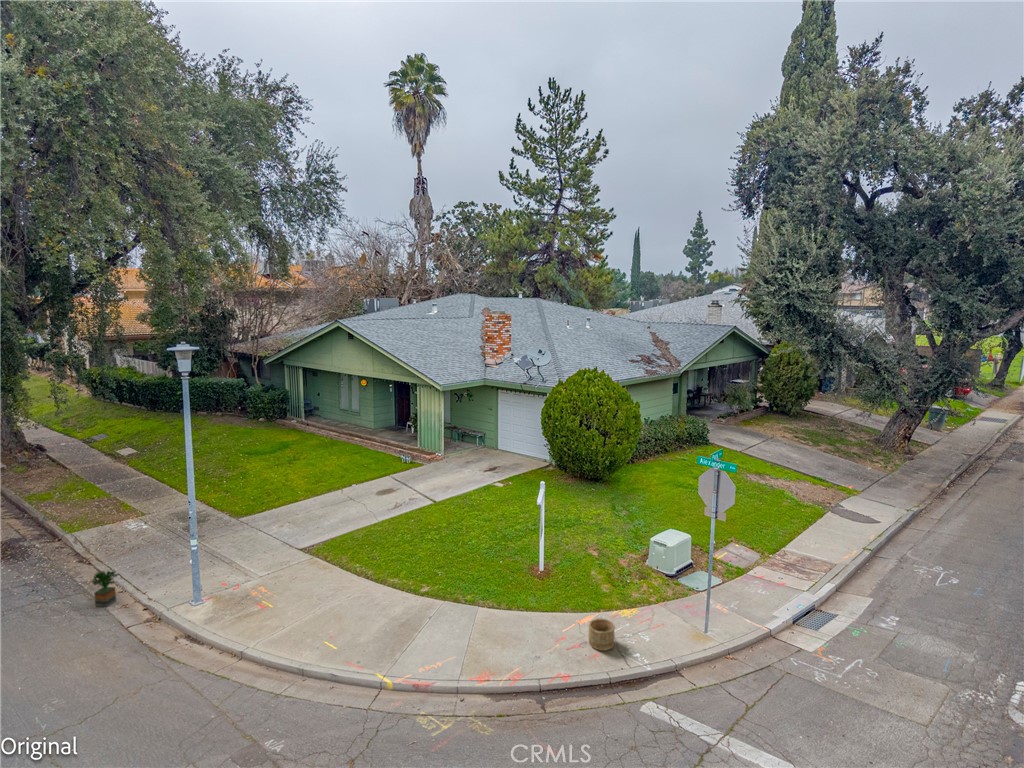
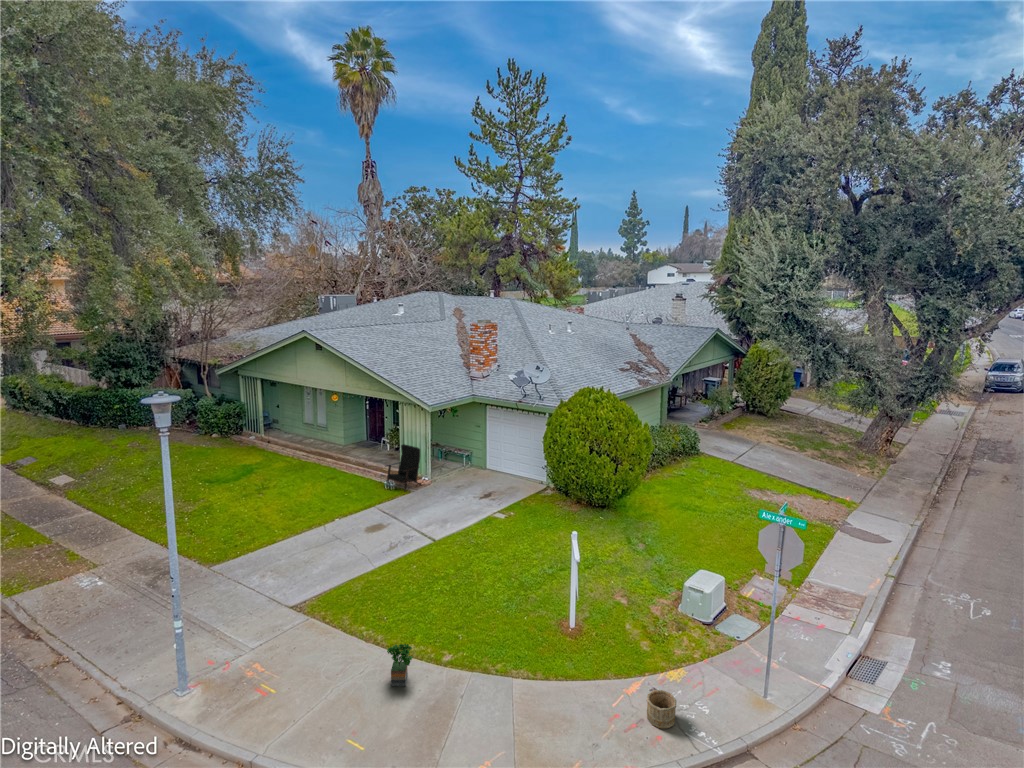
lounge chair: none [403,424,437,466] -> present [385,444,421,492]
potted tree: present [93,571,118,607] -> present [387,644,413,686]

